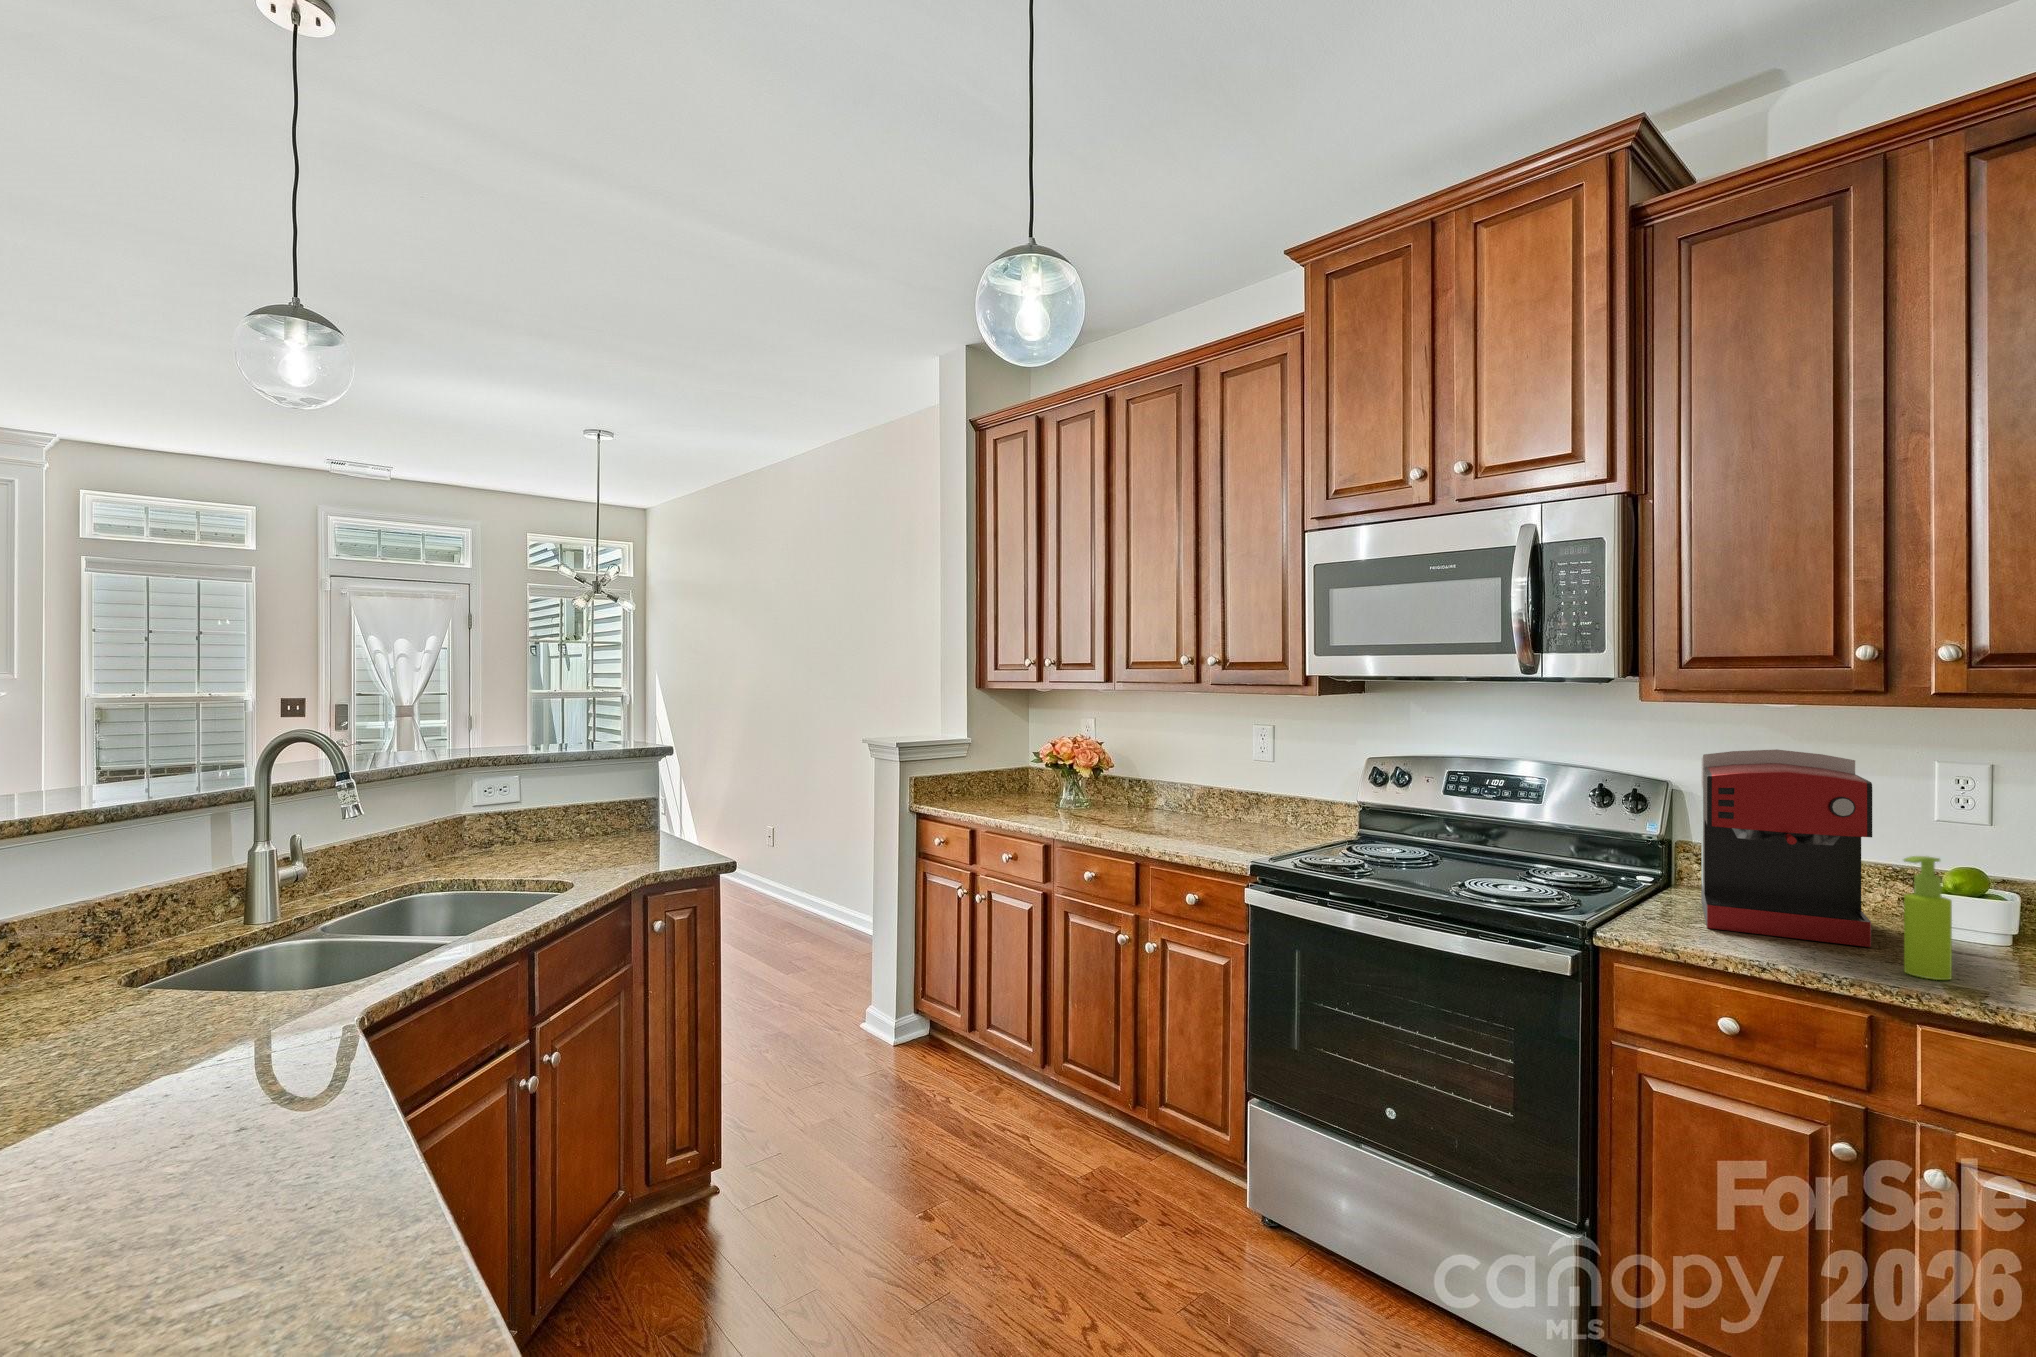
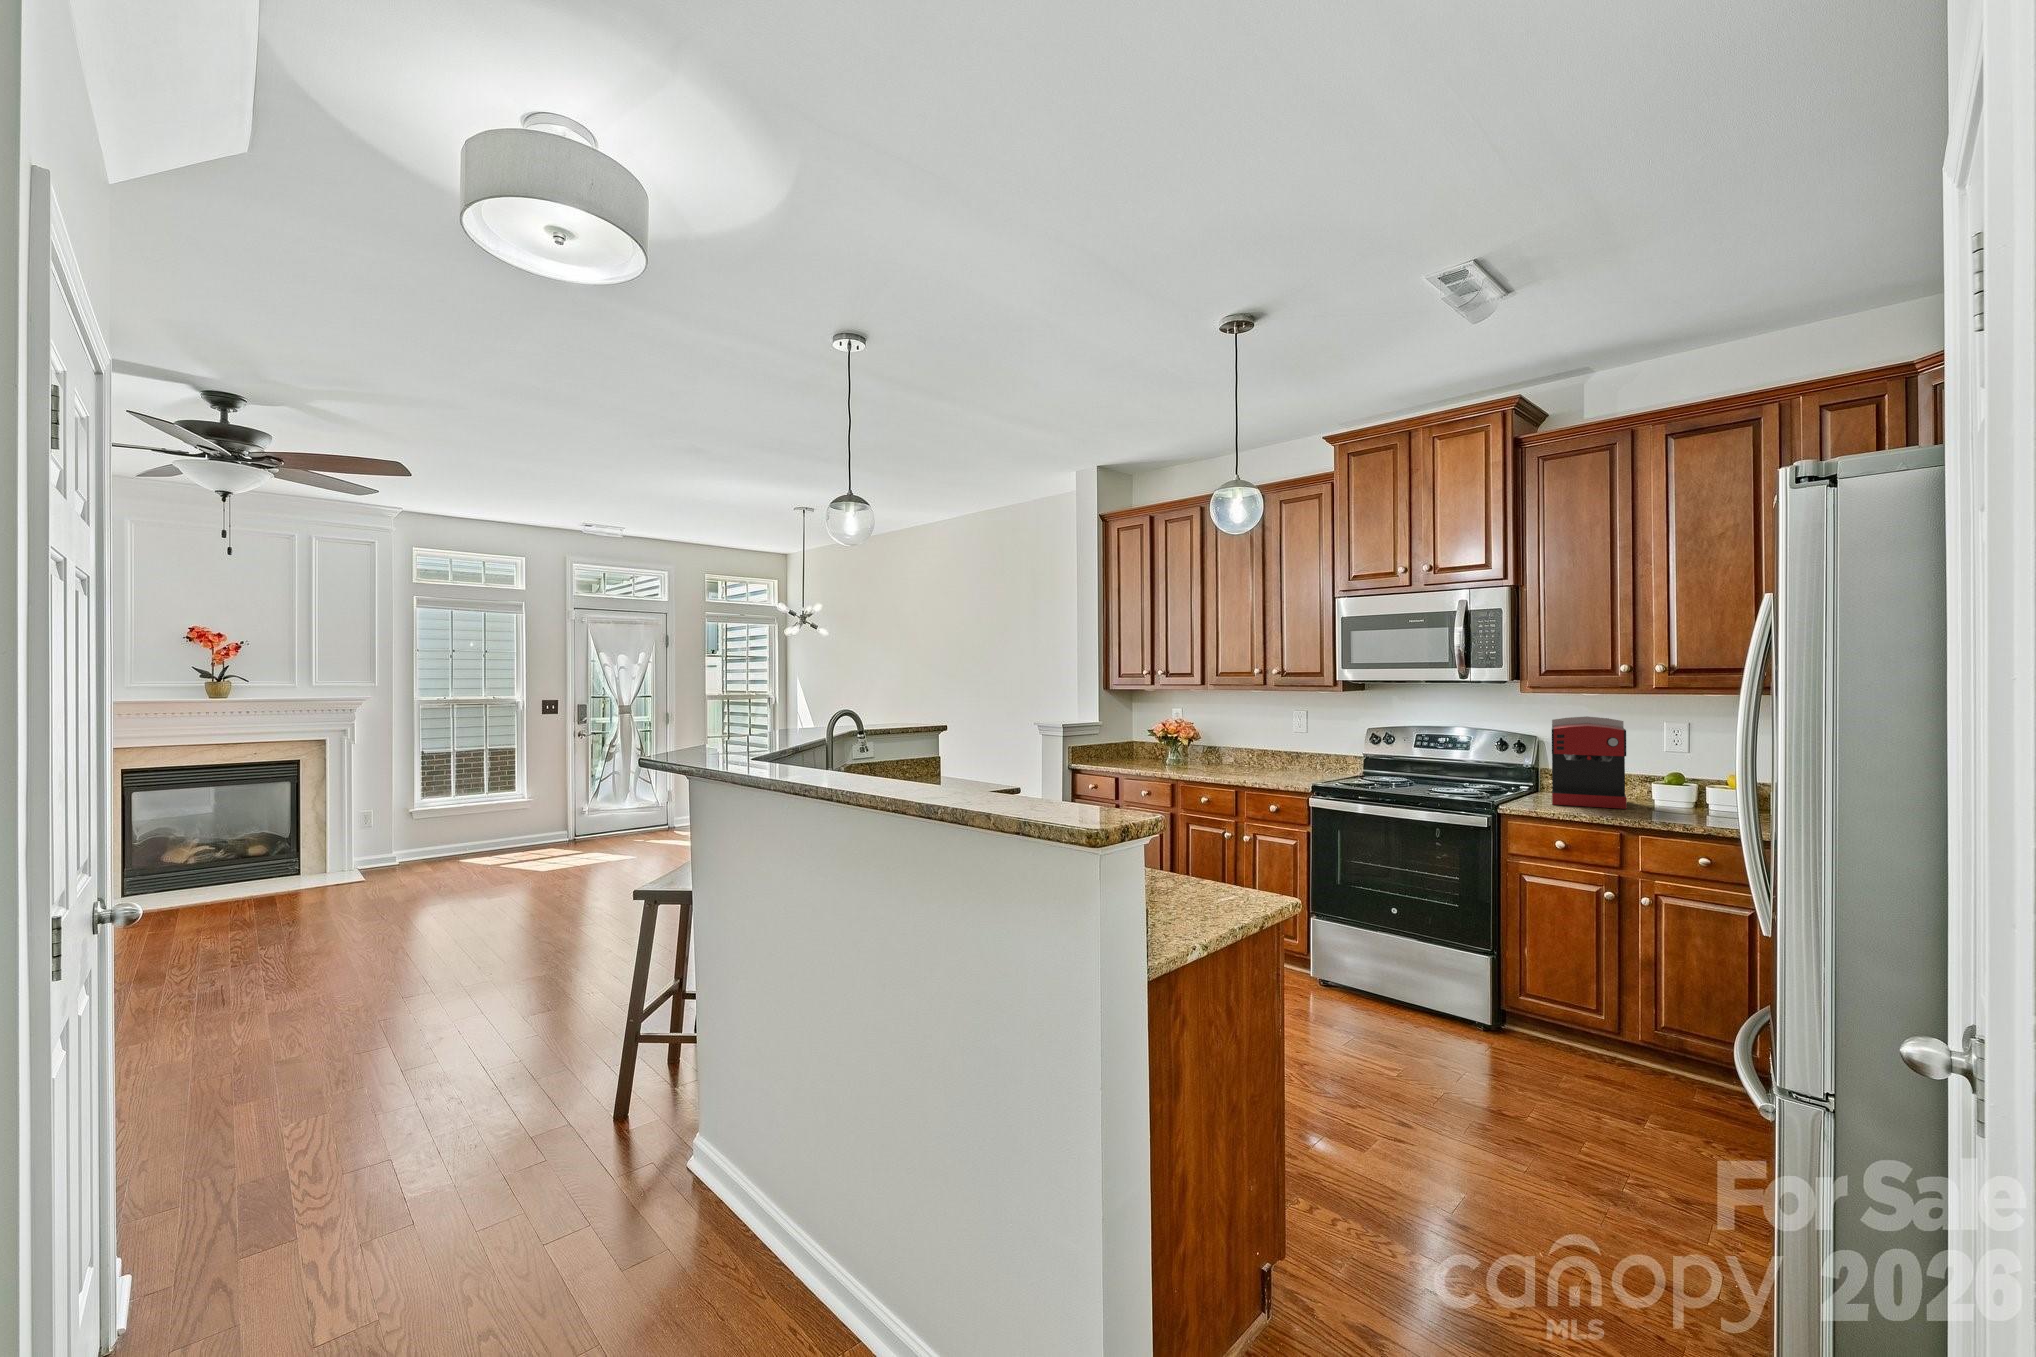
soap dispenser: present [1904,856,1952,980] -> none [1634,762,1655,817]

